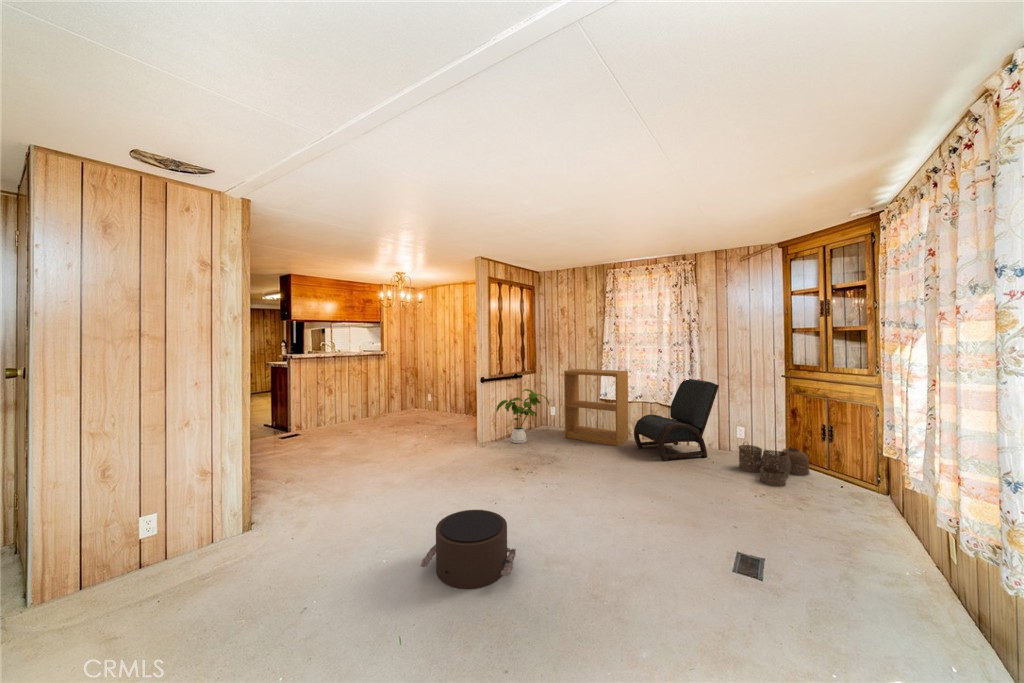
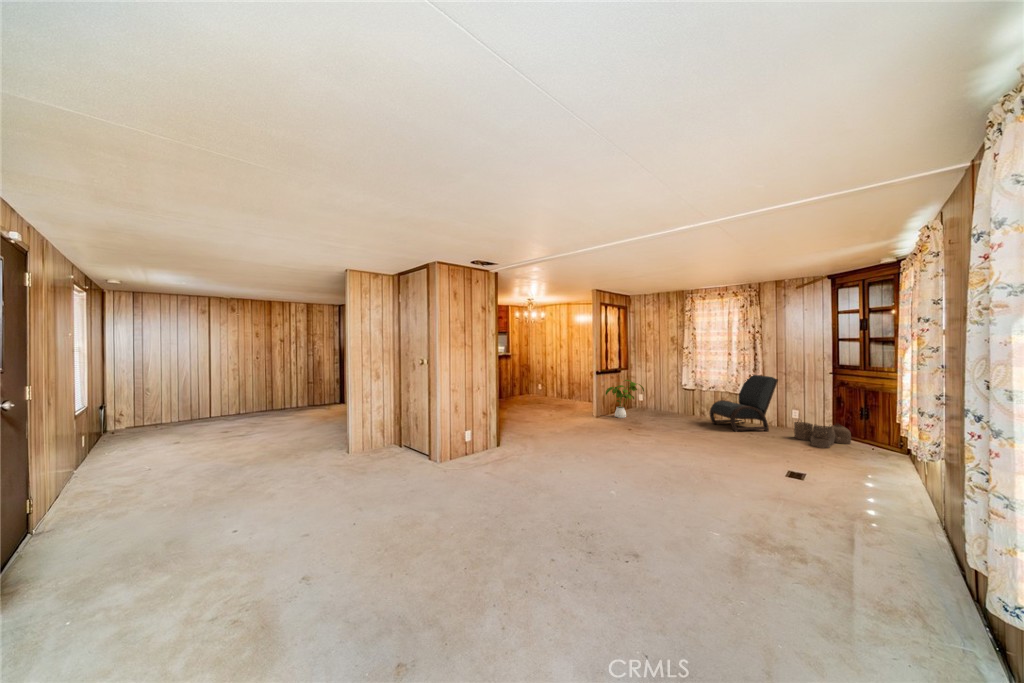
bookshelf: present [564,369,628,446] -> none [654,367,704,423]
pouf: present [420,510,516,589] -> none [604,441,656,475]

